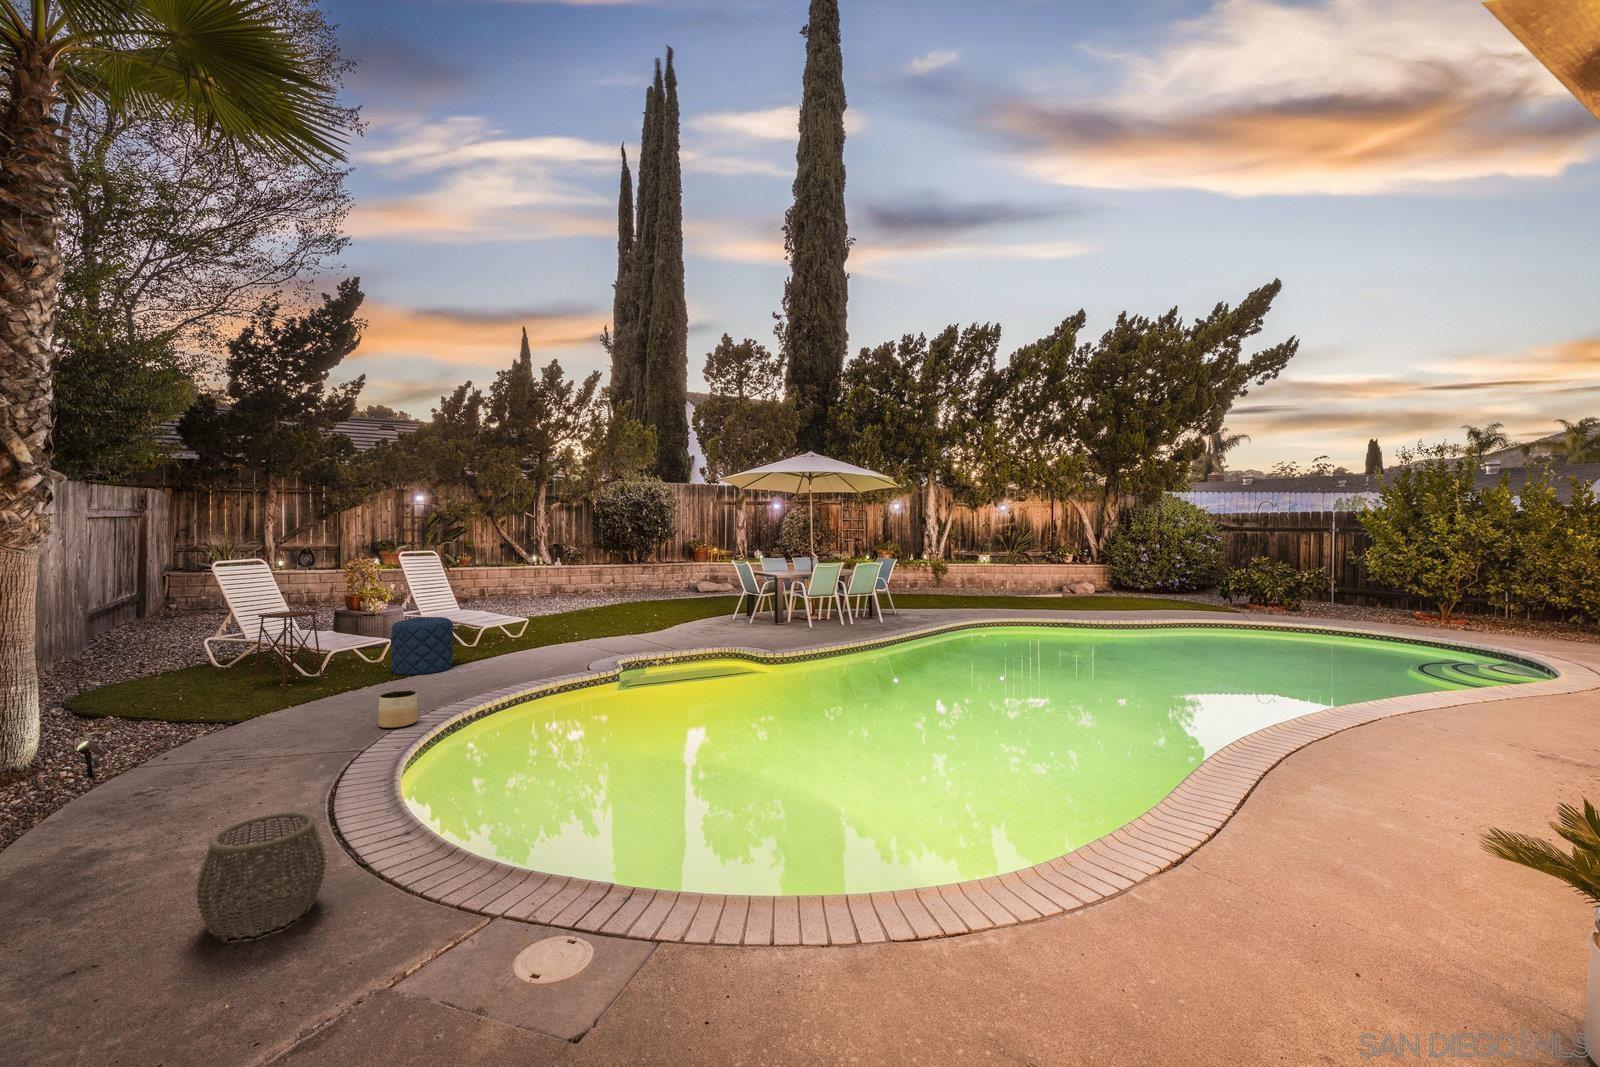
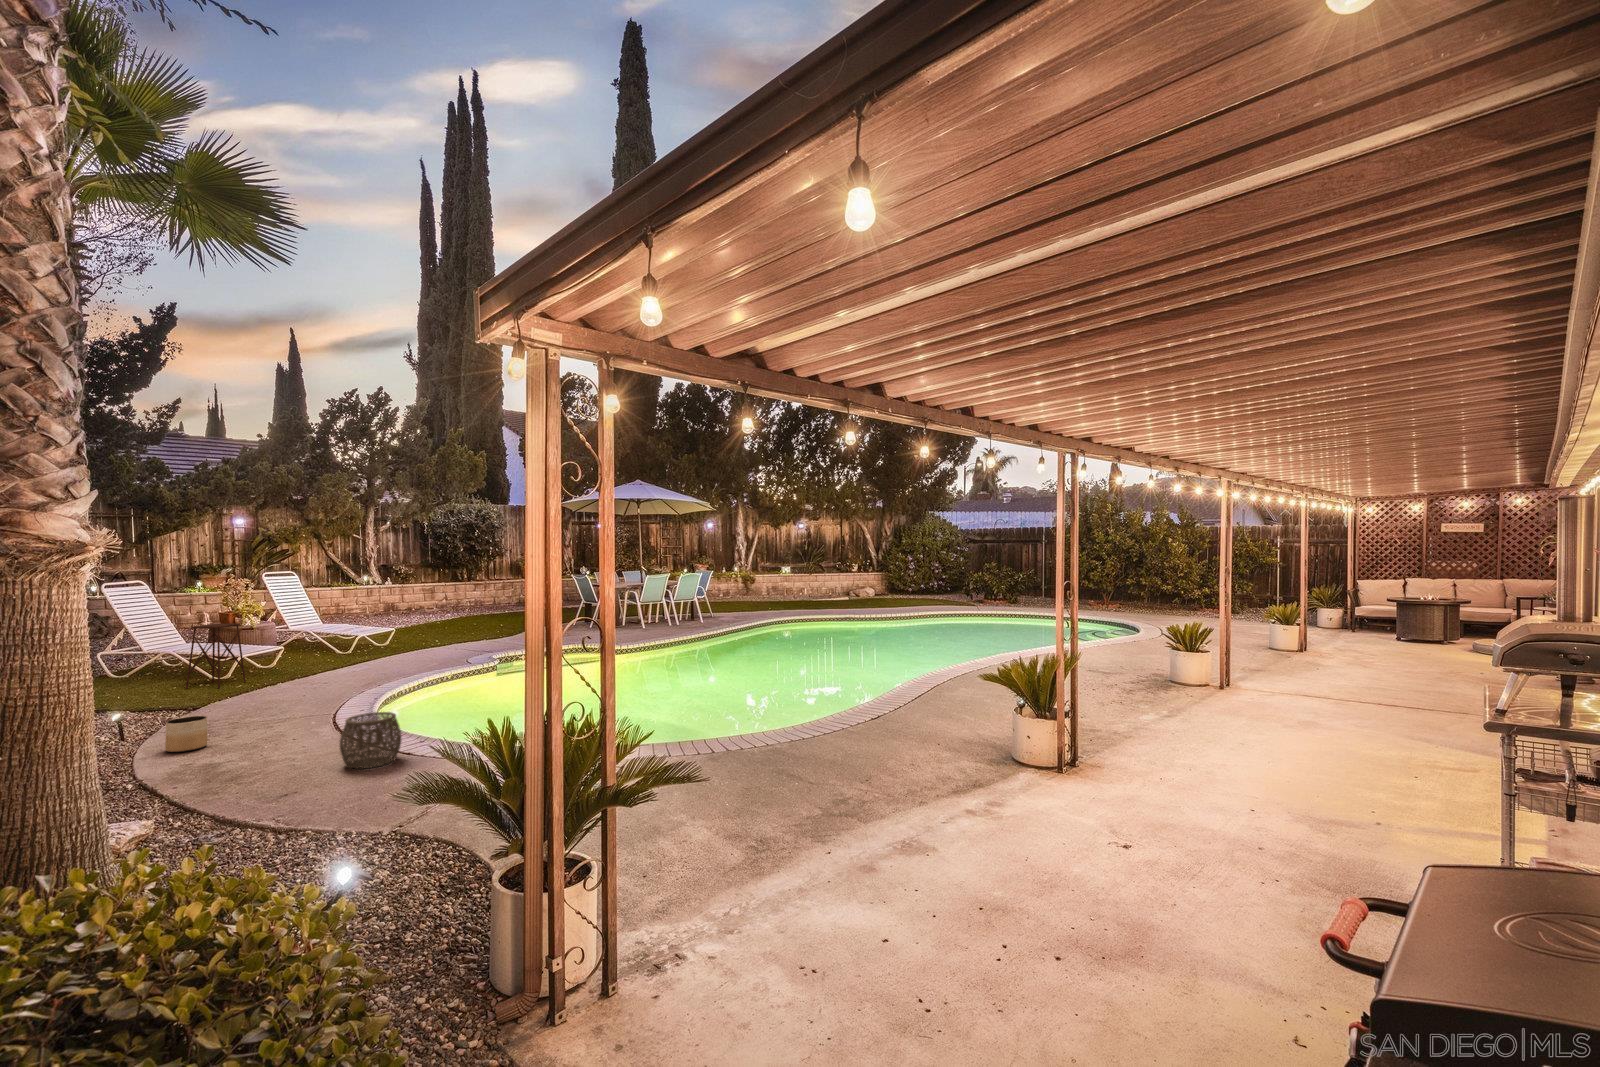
pouf: present [391,617,454,675] -> none [295,626,349,673]
planter: present [378,691,417,728] -> present [165,716,207,752]

